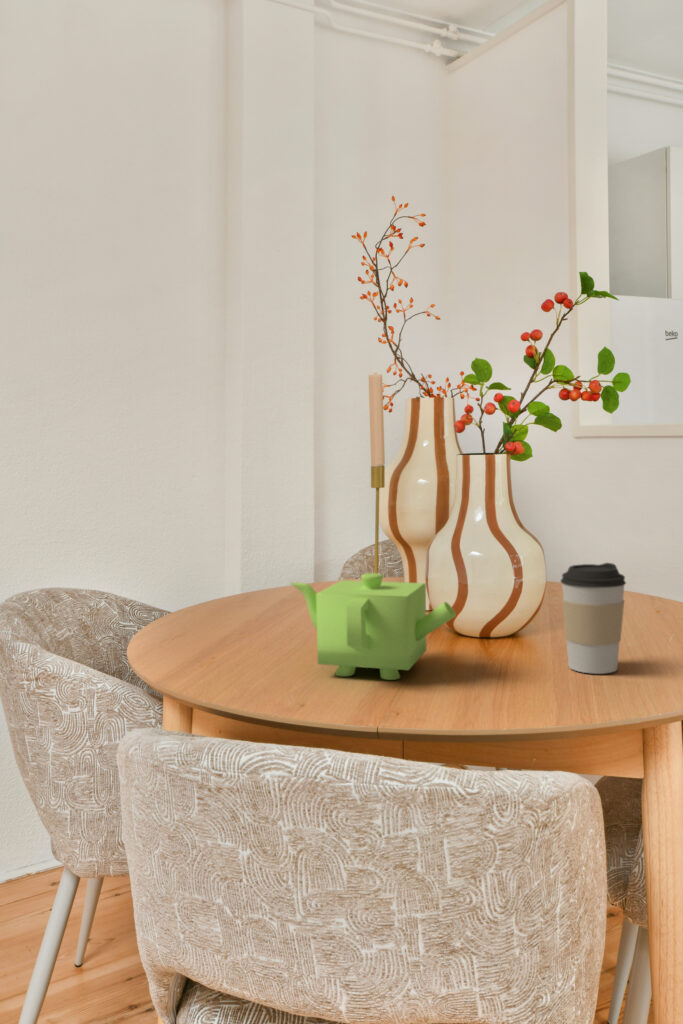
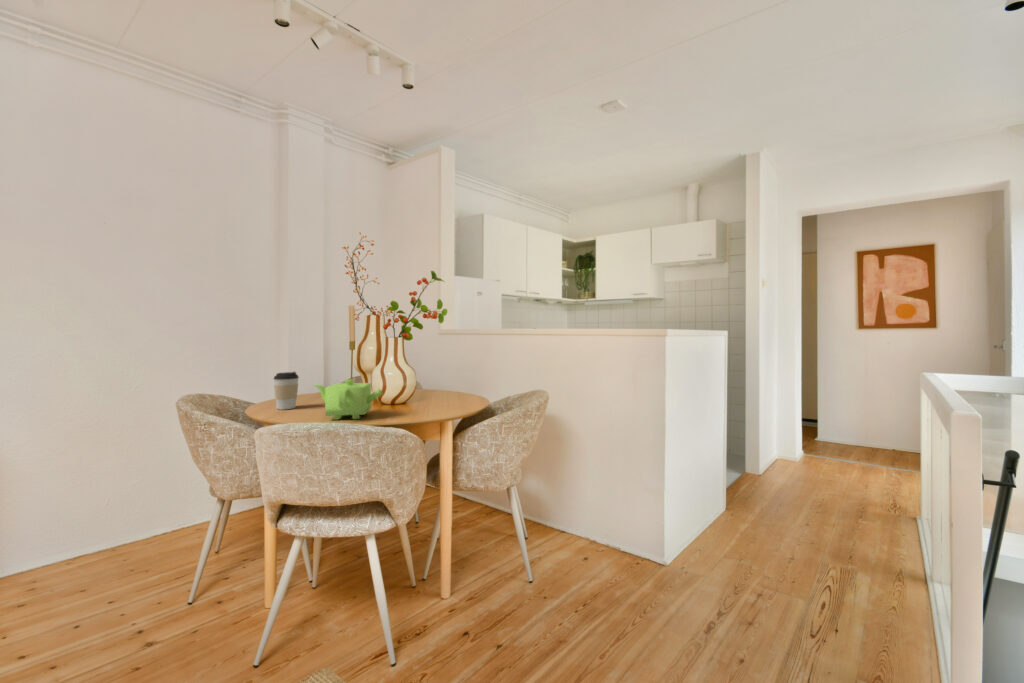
coffee cup: present [561,563,626,674] -> present [274,372,298,410]

